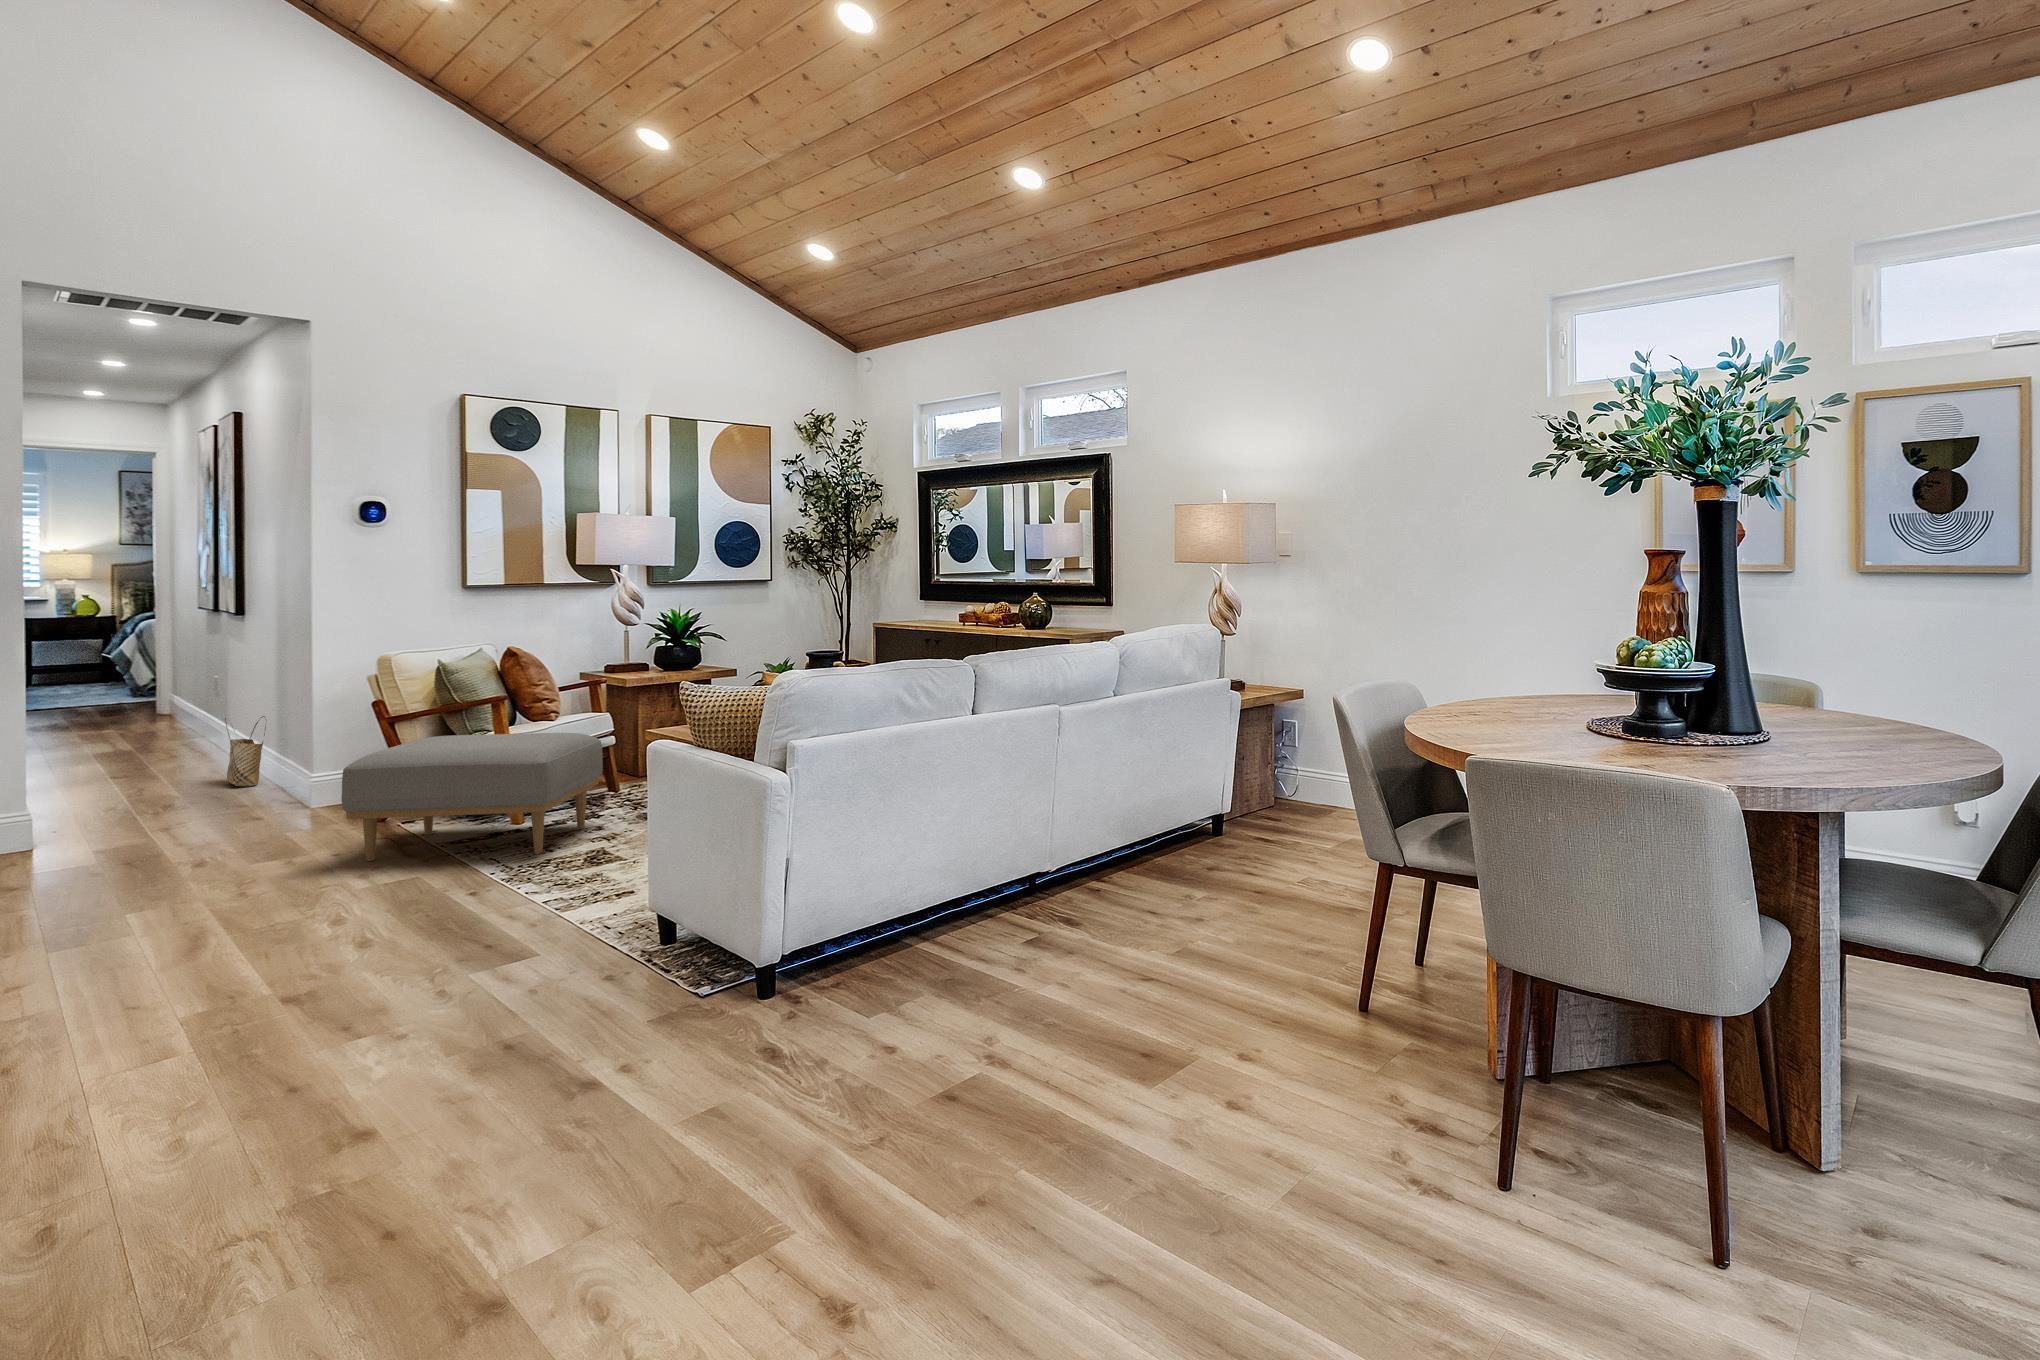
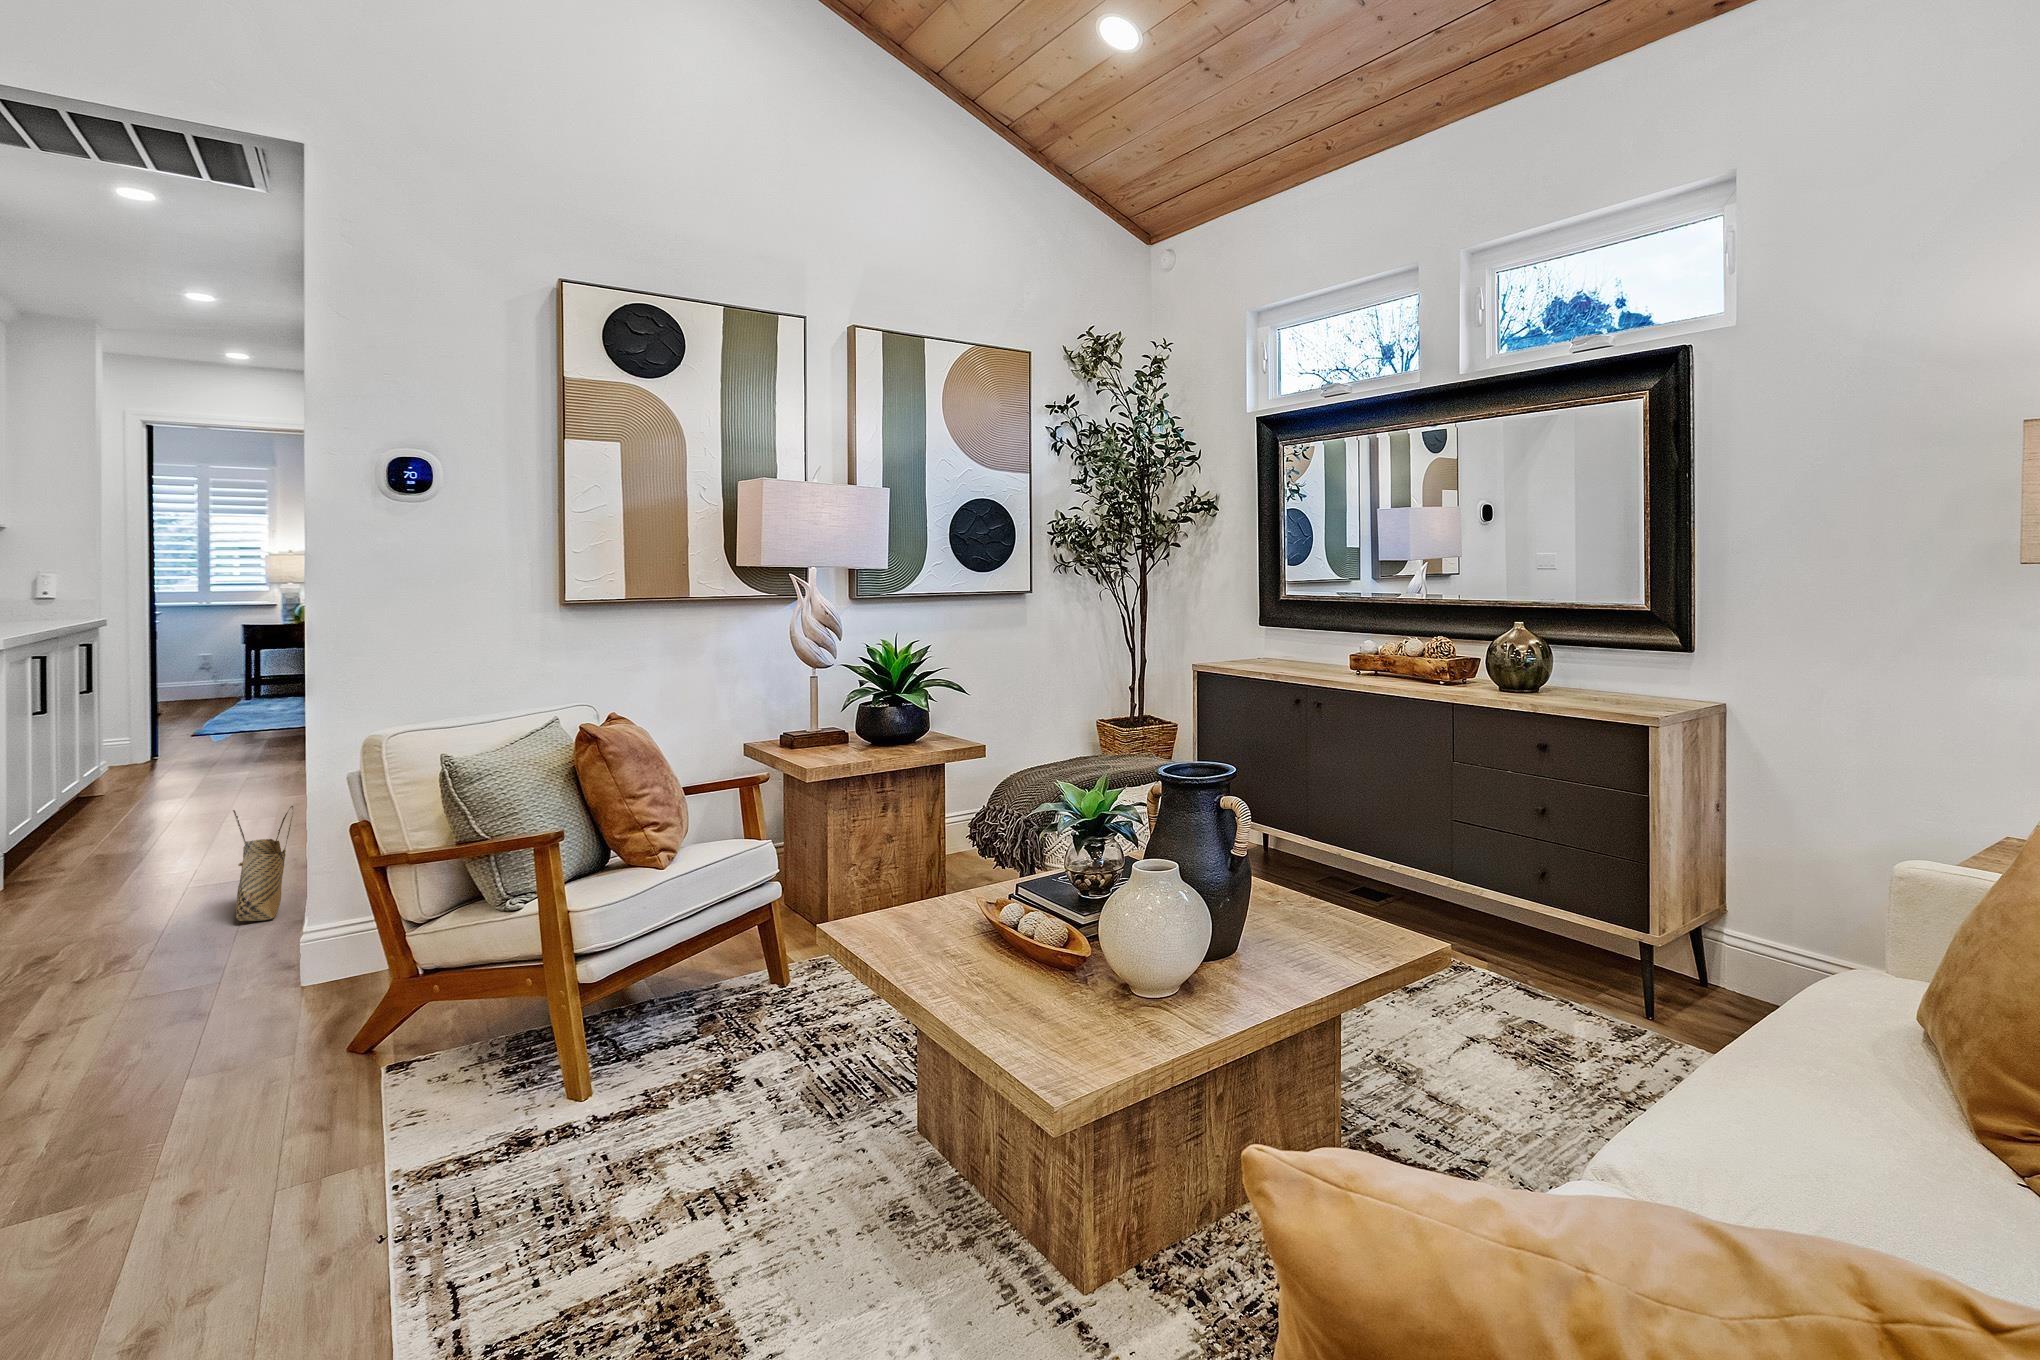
ottoman: present [341,733,603,861] -> none [118,926,715,1268]

